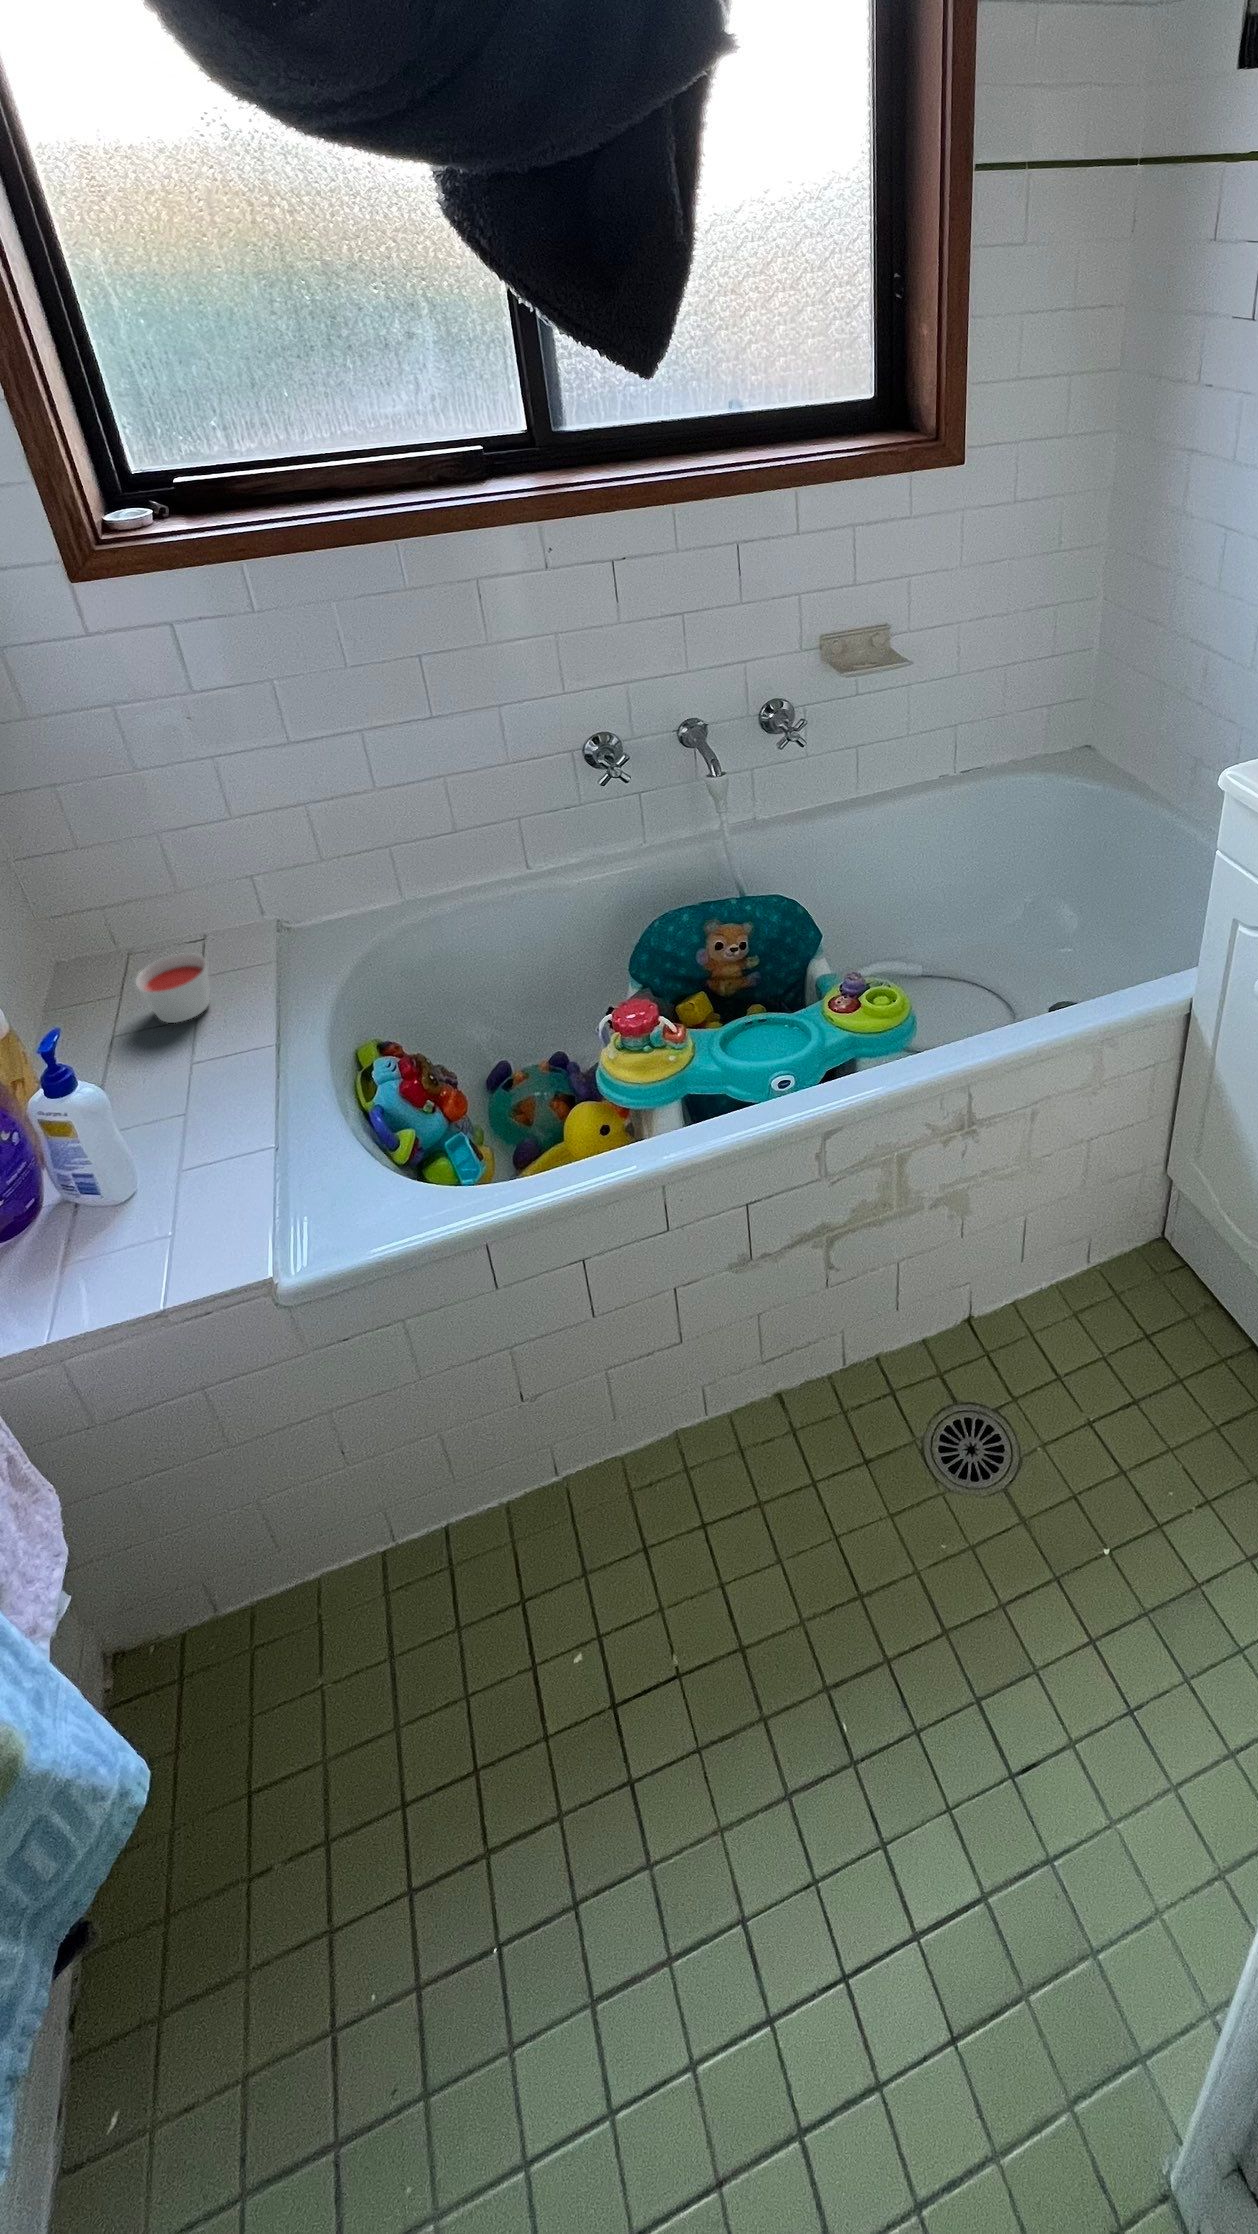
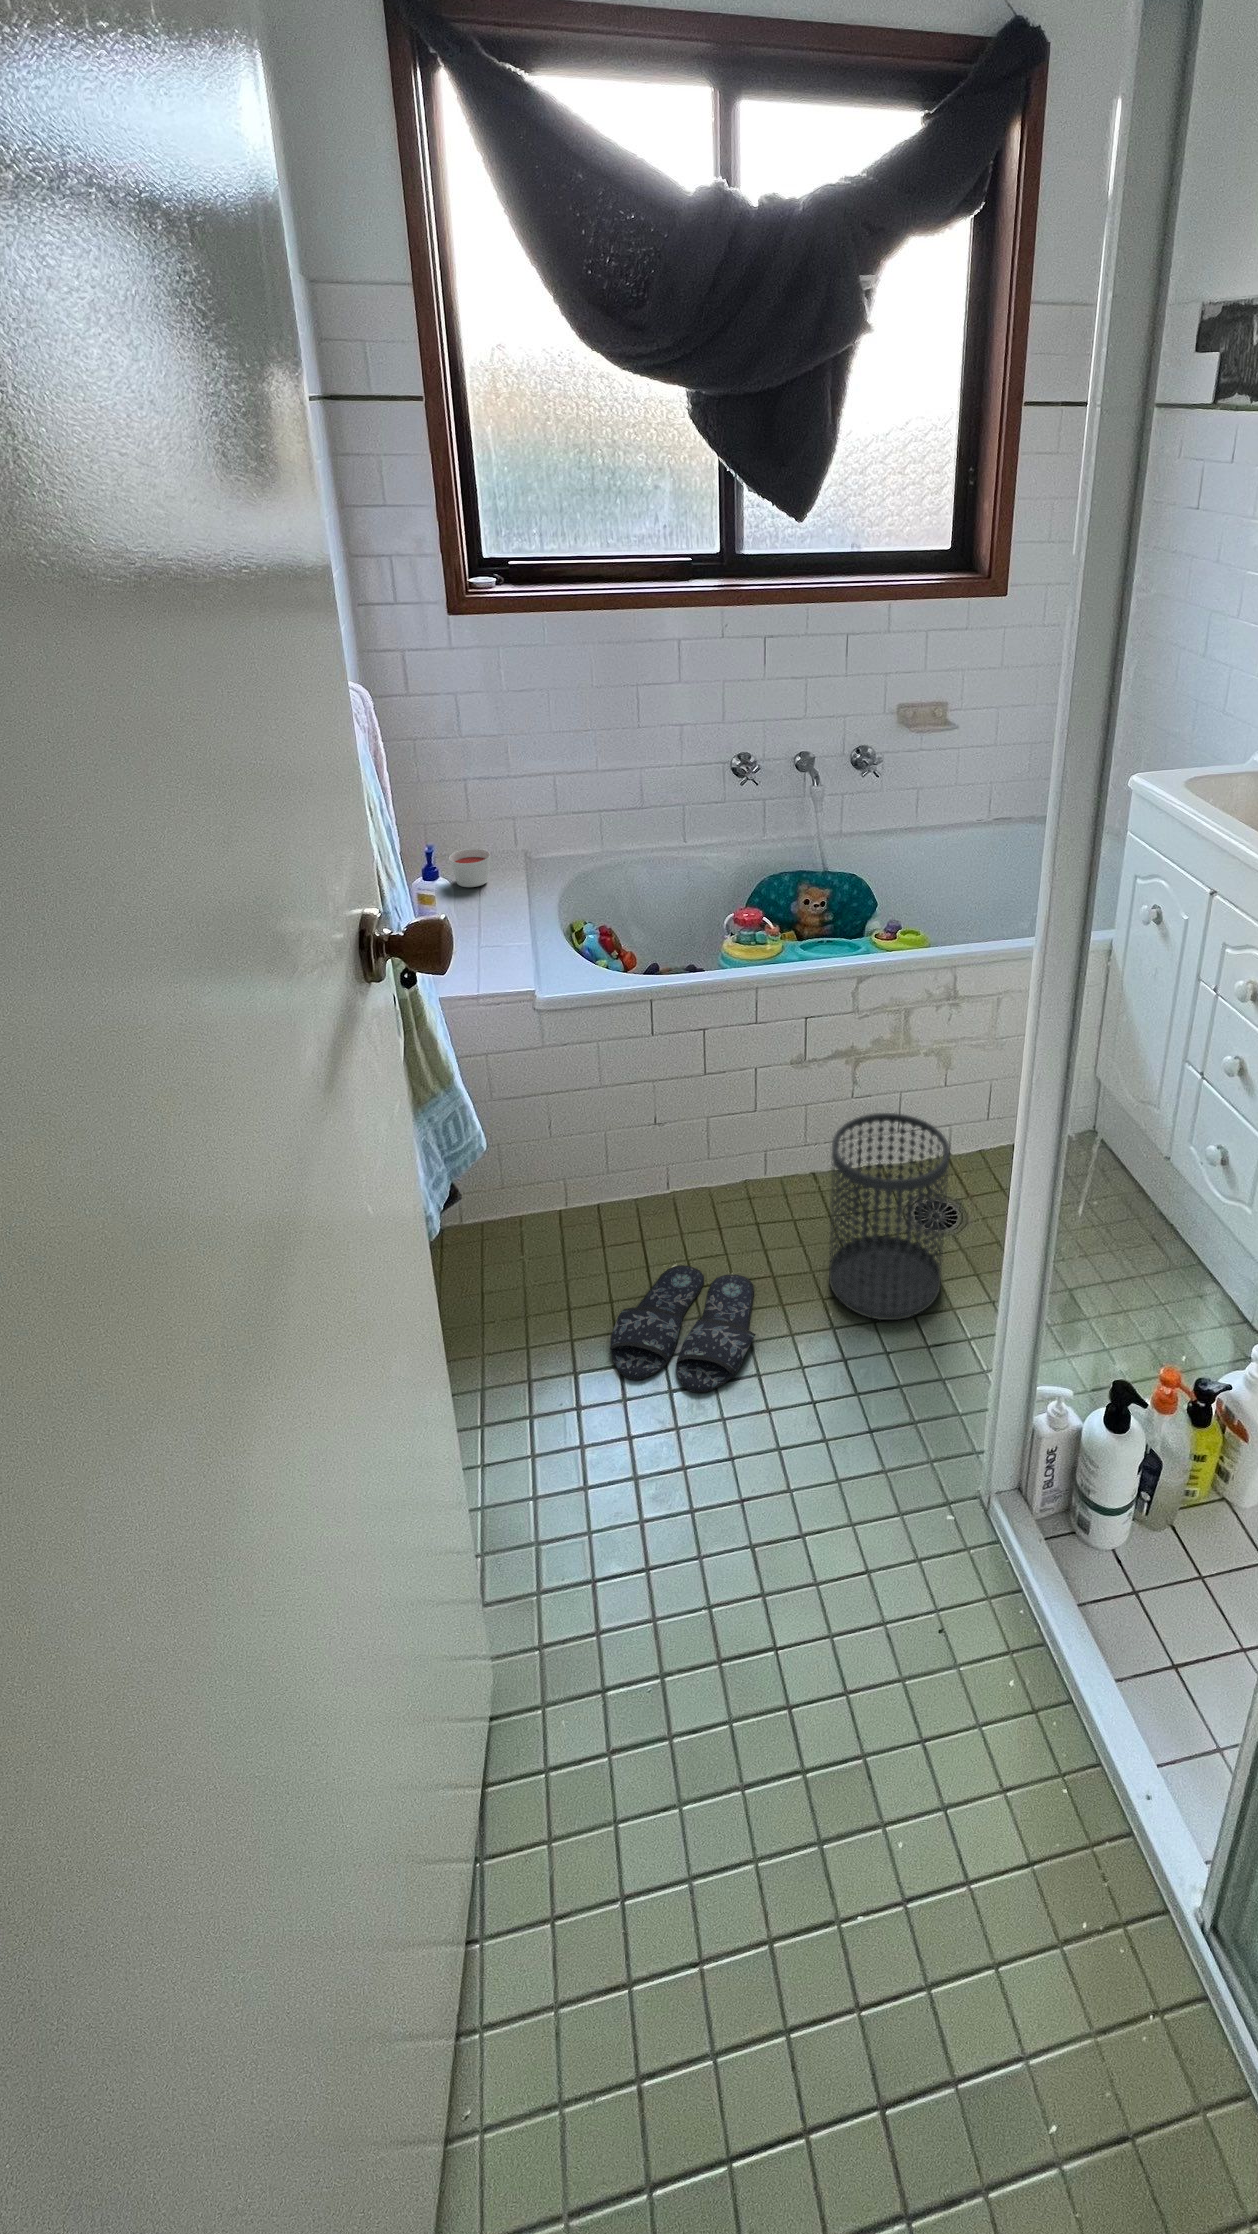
wastebasket: none [825,1393,1024,1744] -> present [829,1113,950,1320]
slippers: none [480,1666,731,2012] -> present [610,1265,756,1392]

